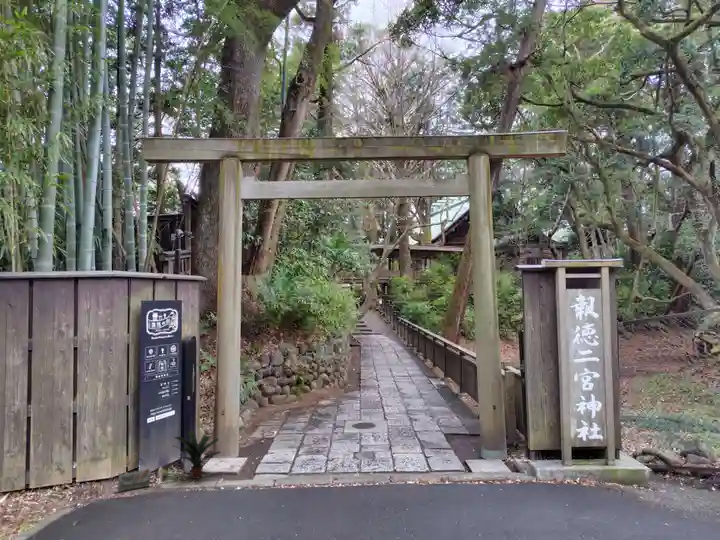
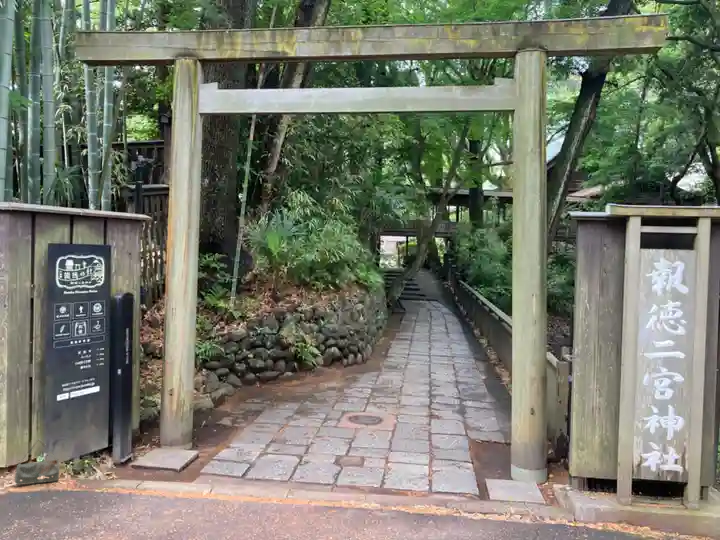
potted plant: present [175,431,220,479] -> none [87,414,154,475]

